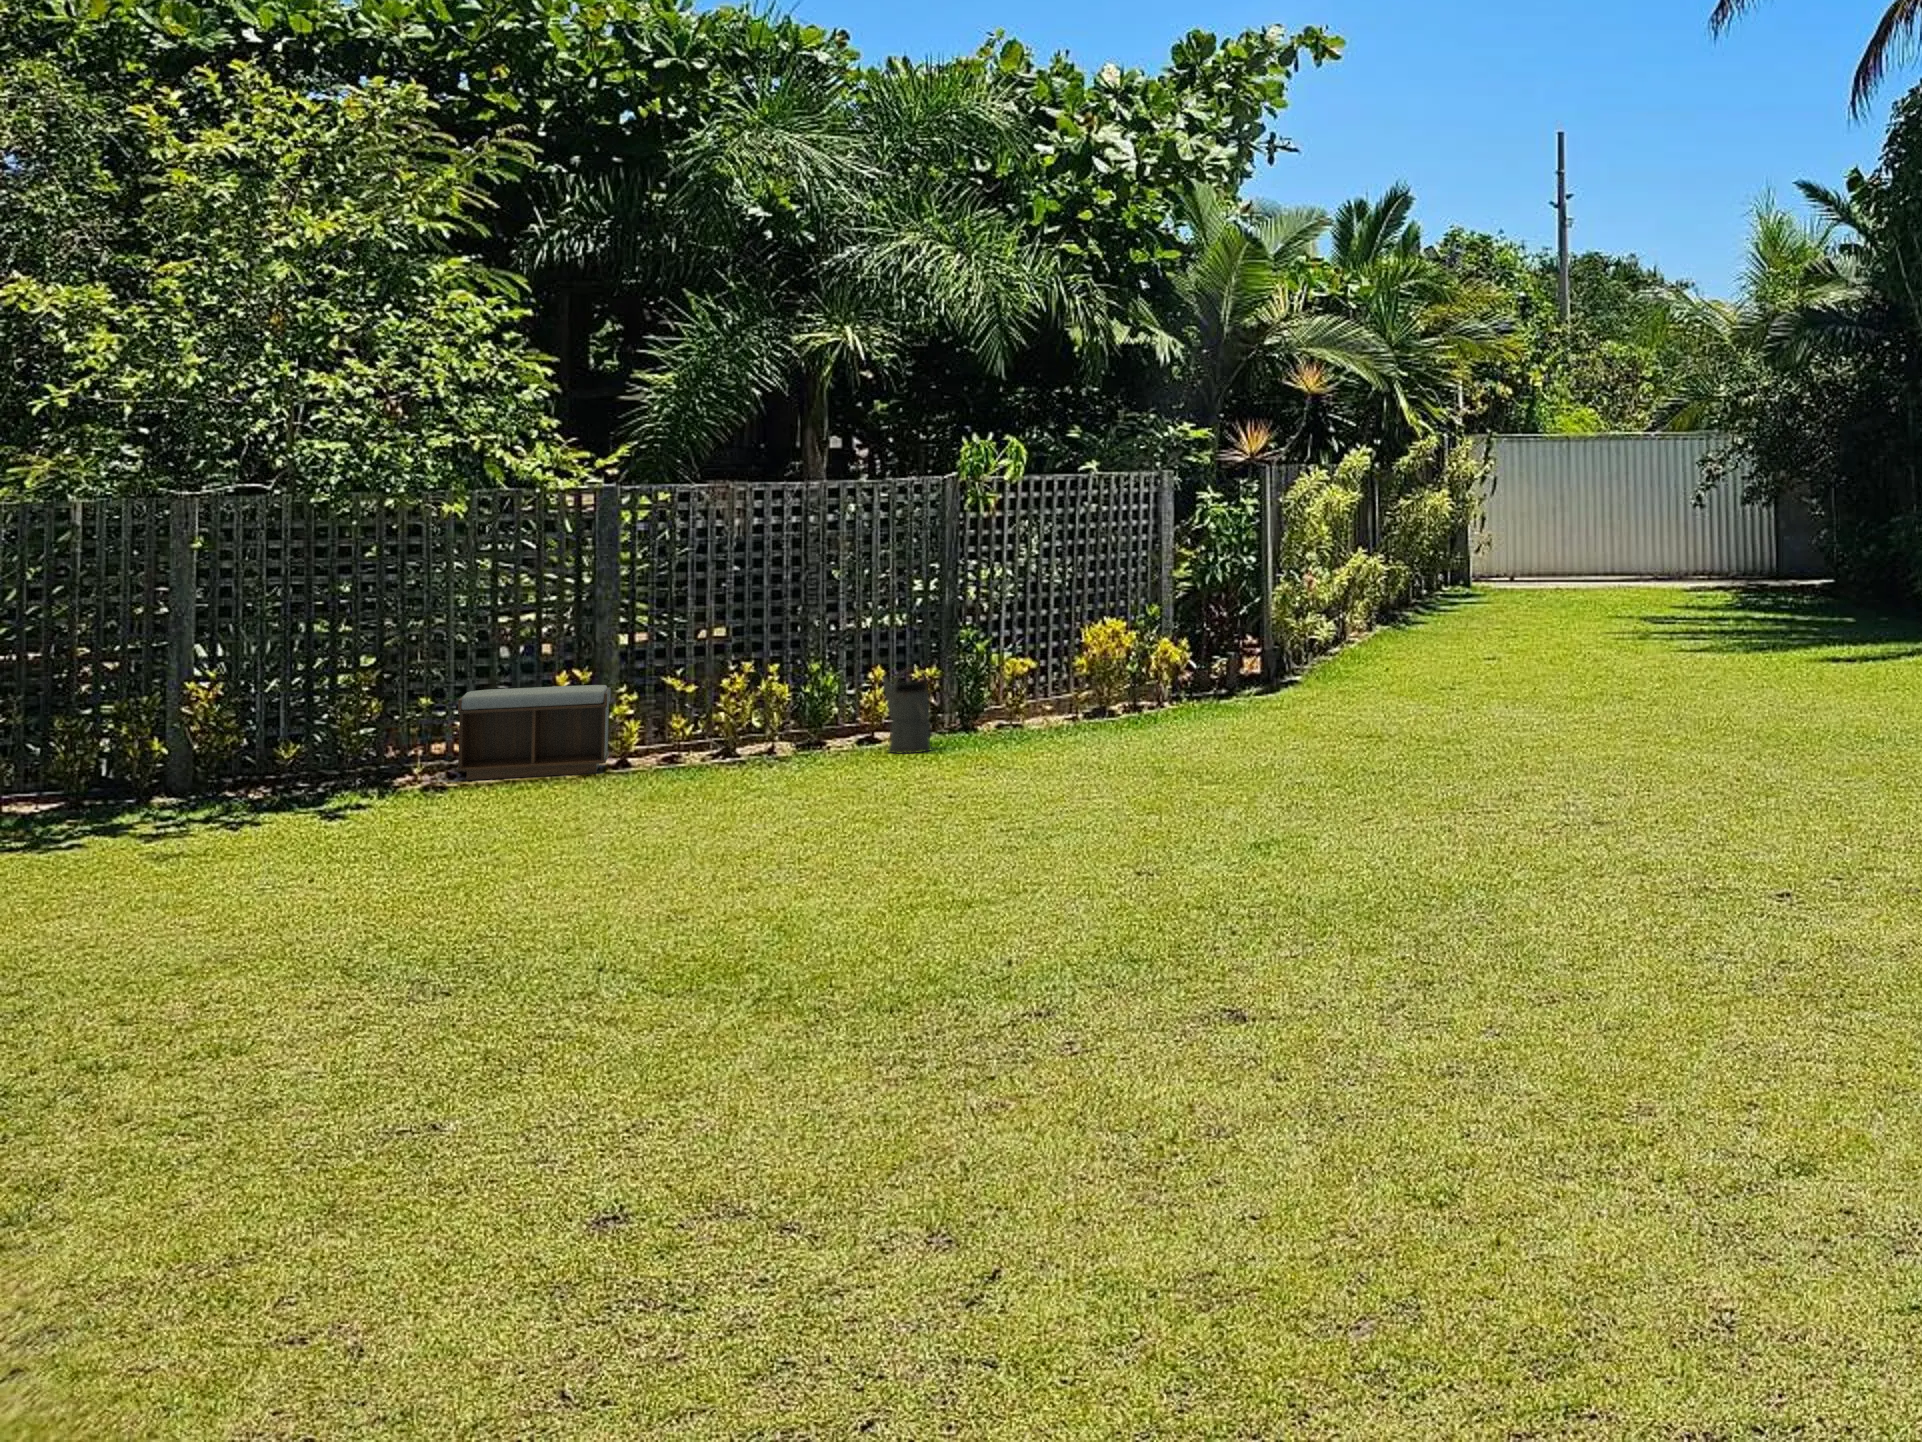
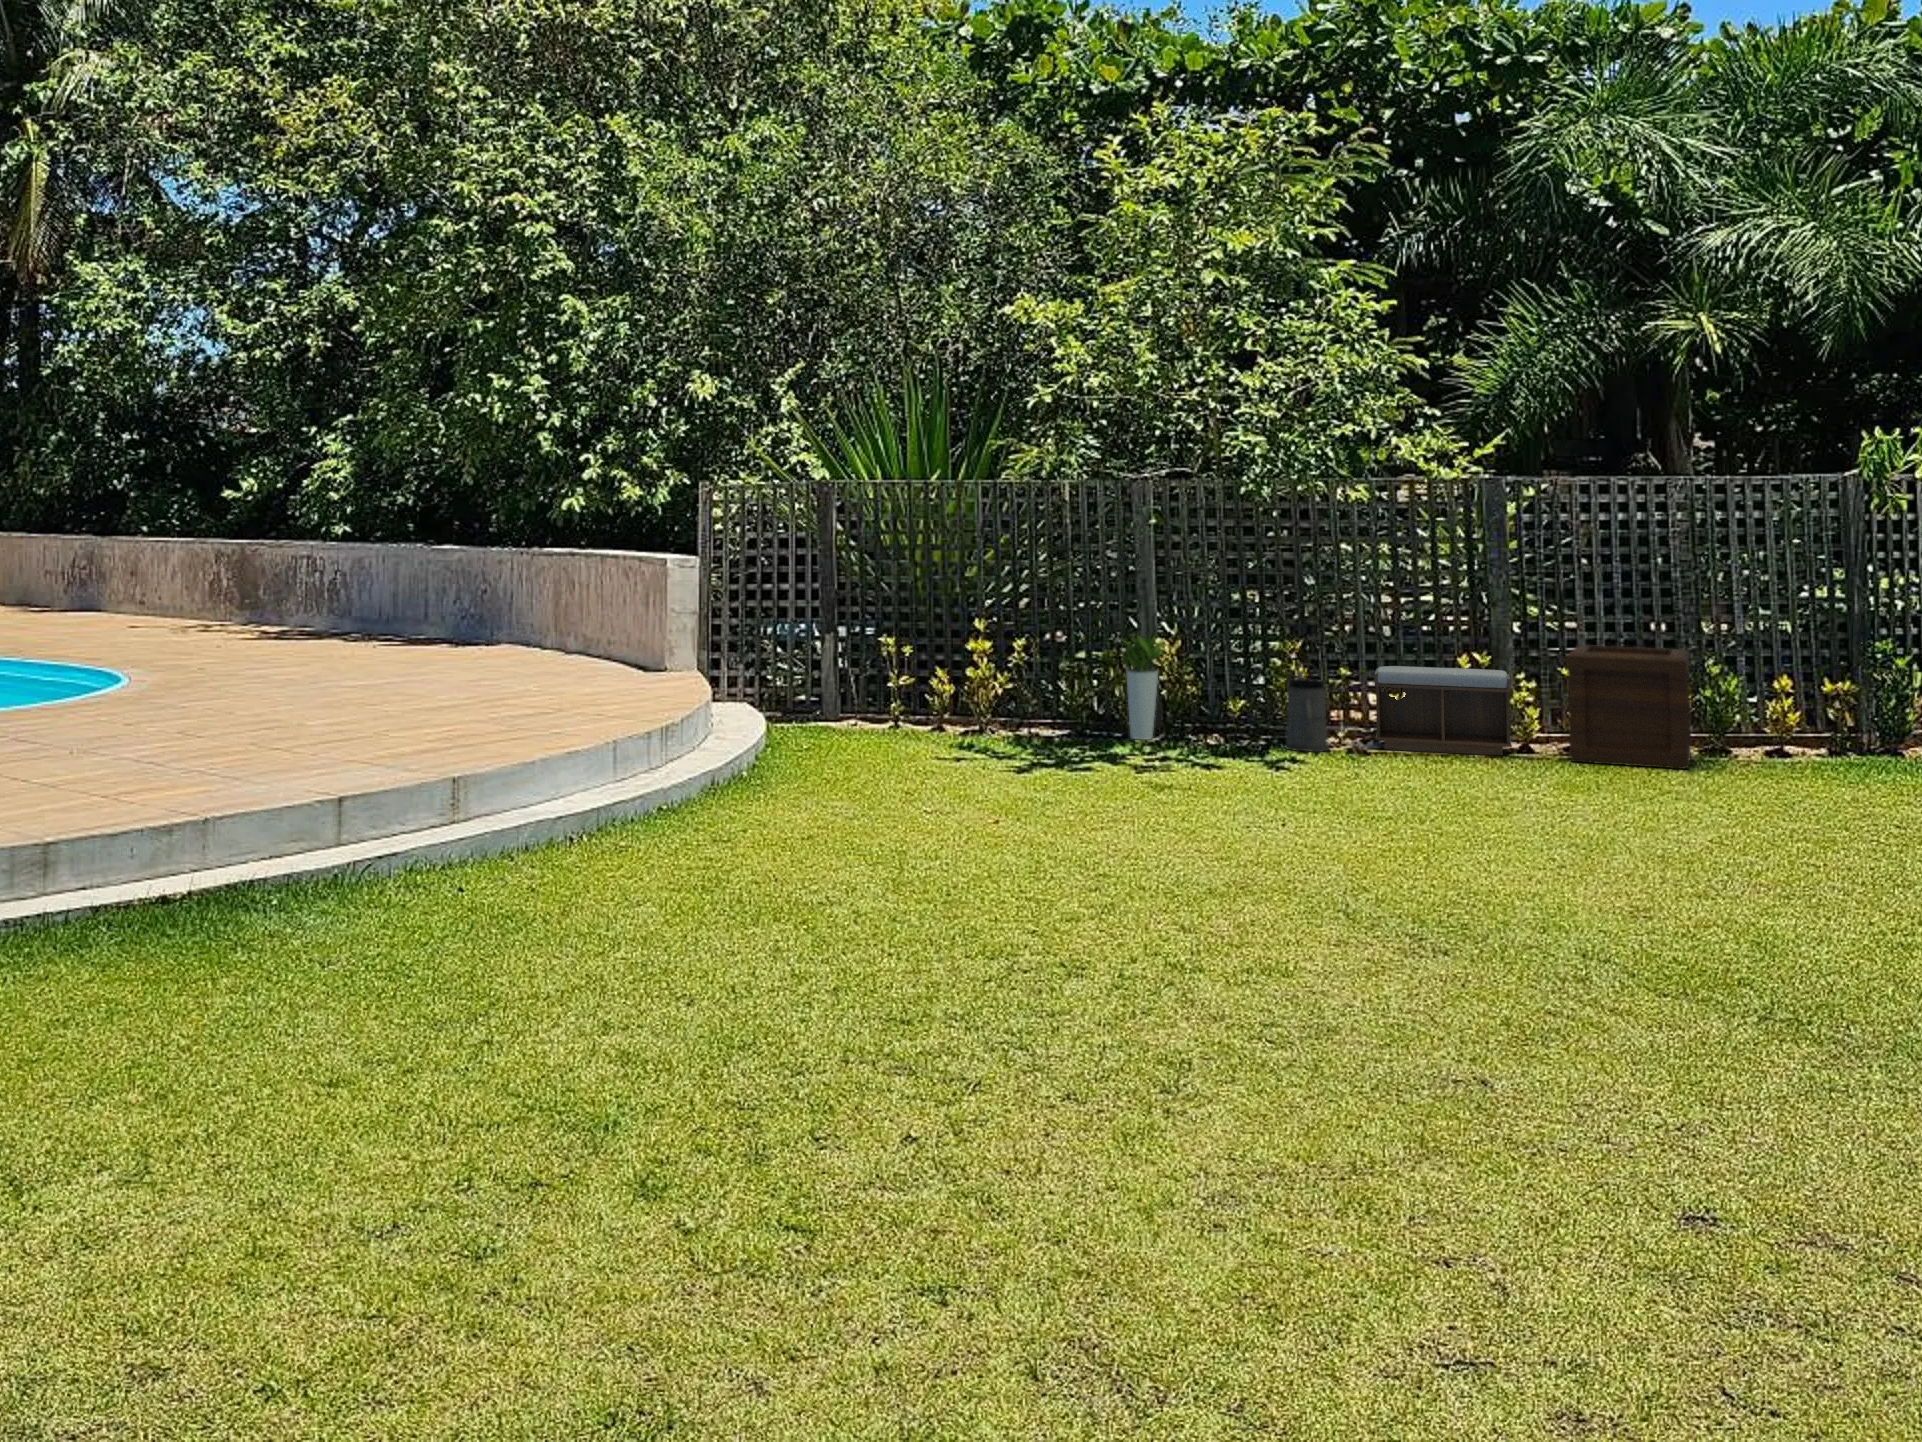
wooden crate: none [664,650,791,771] -> present [1567,645,1691,769]
watering can: present [882,672,931,754] -> present [1285,665,1330,752]
planter: none [131,673,205,801] -> present [1123,634,1163,740]

